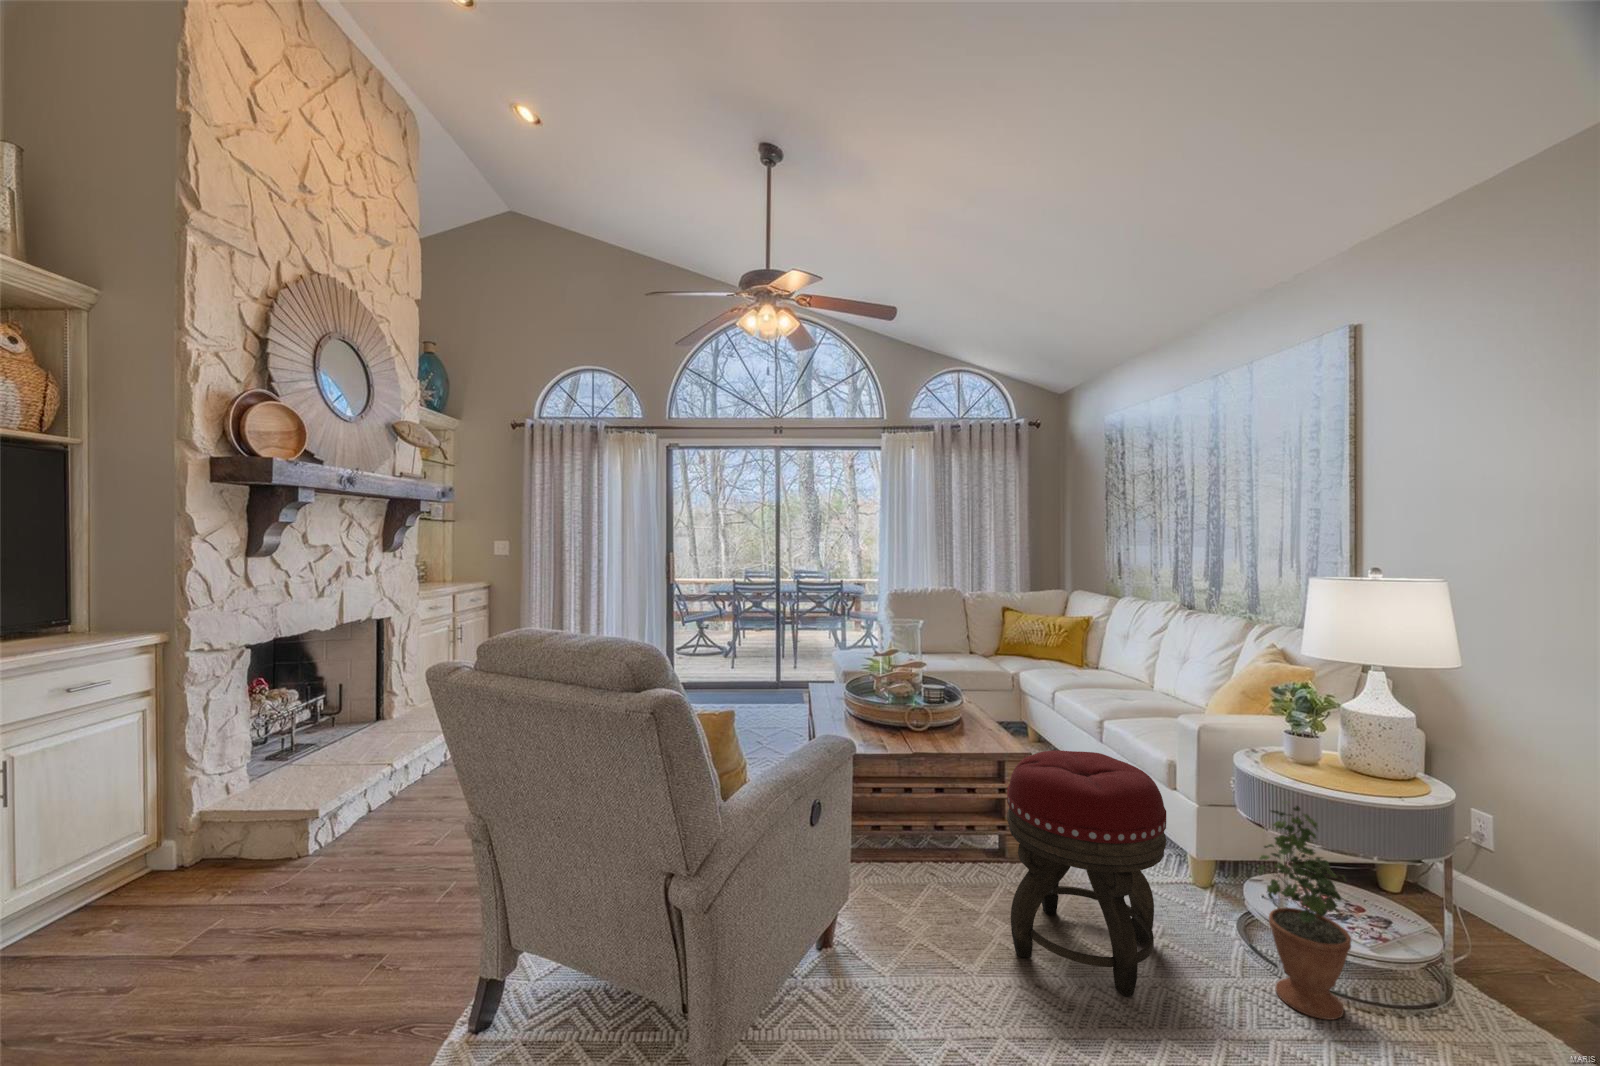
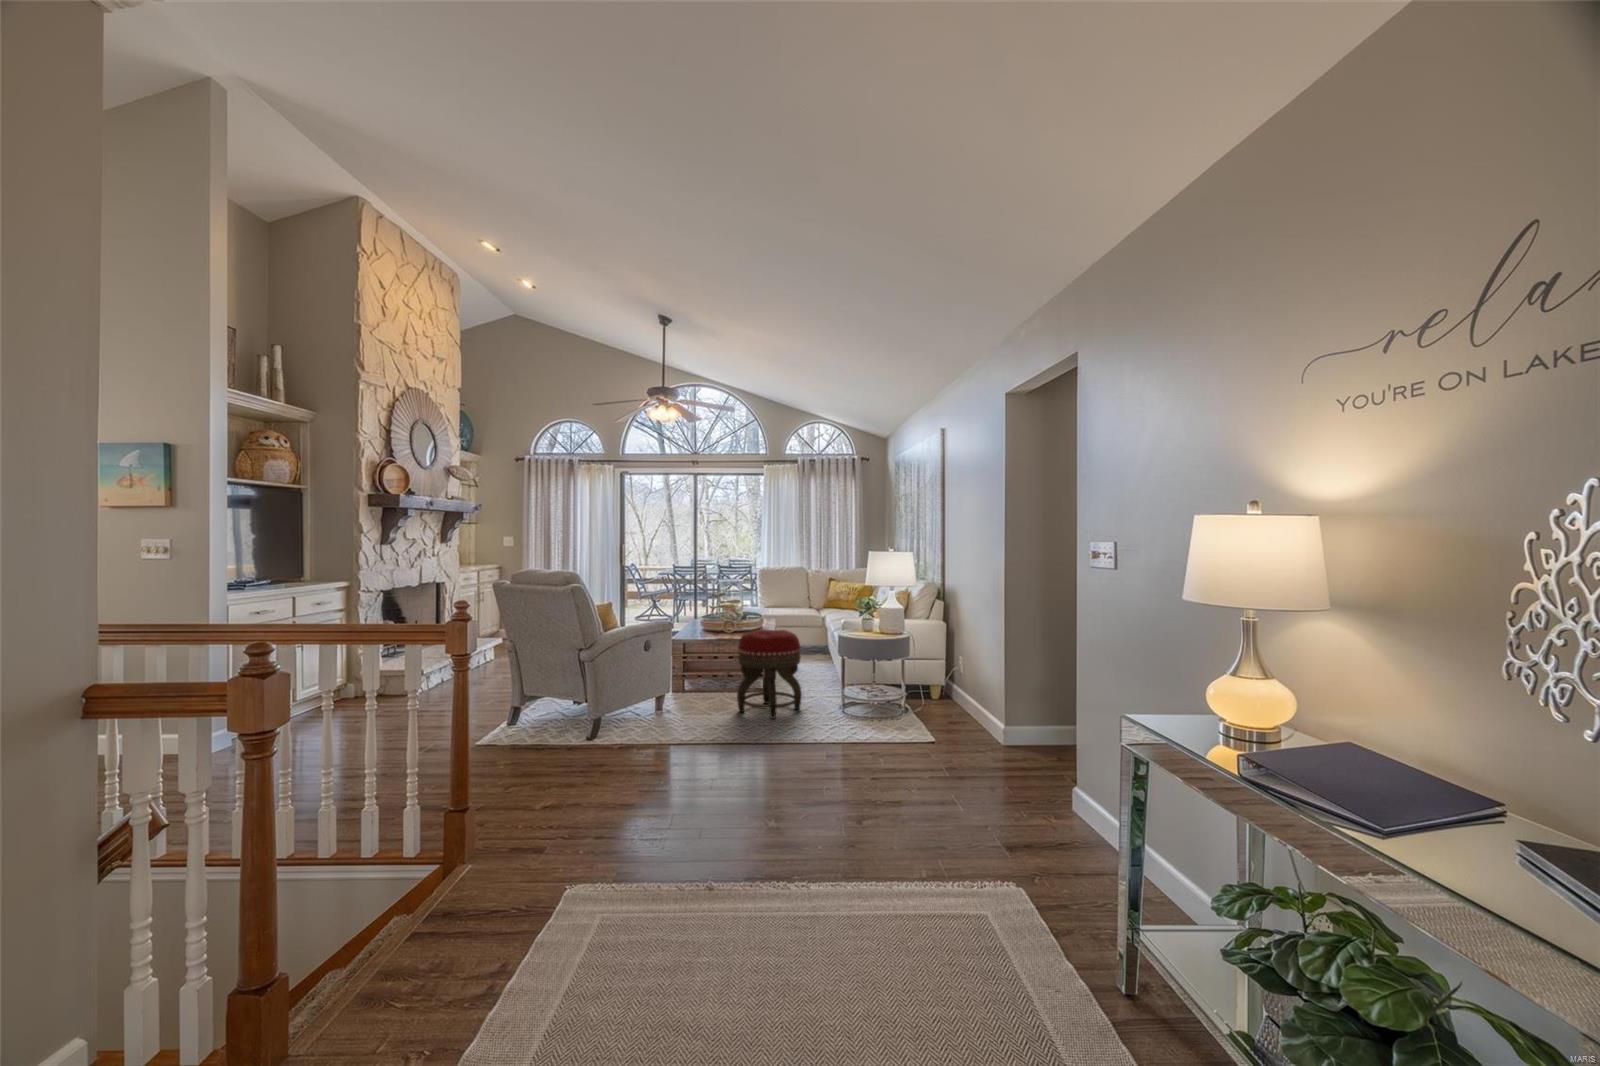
potted plant: present [1258,802,1351,1020] -> none [825,642,858,722]

